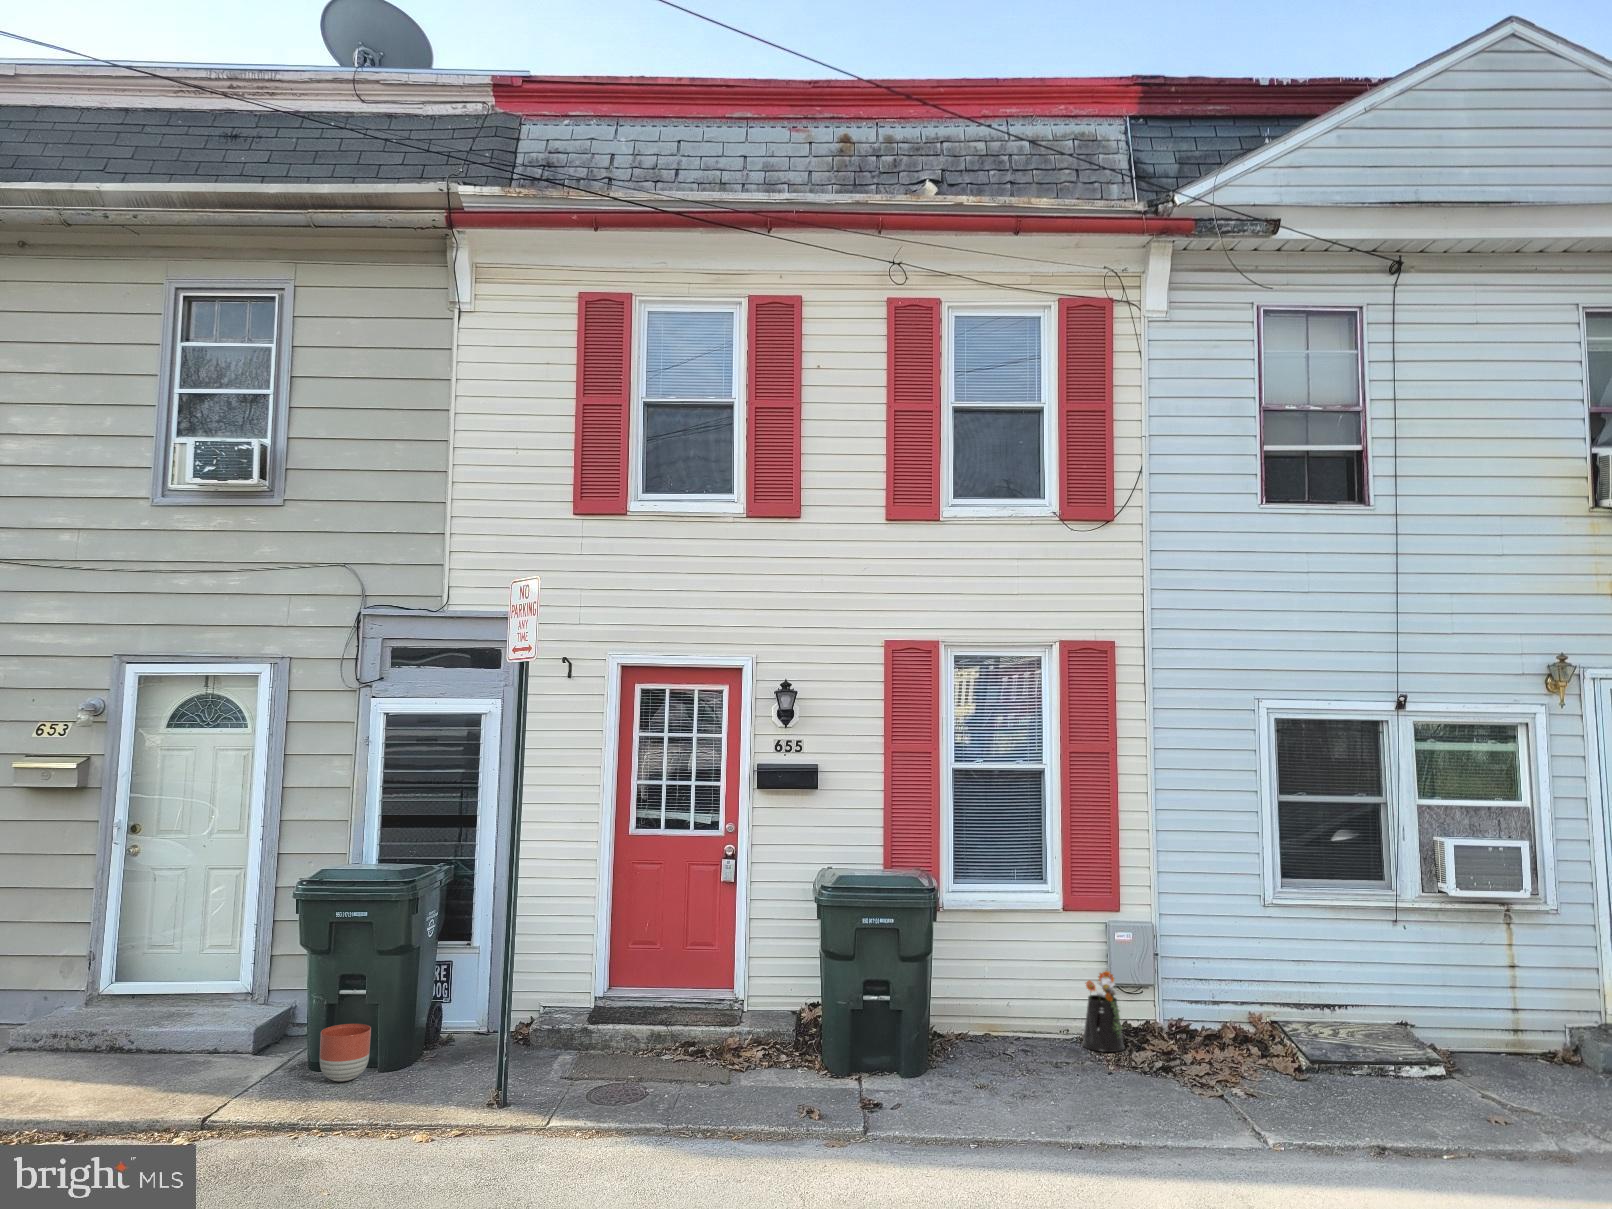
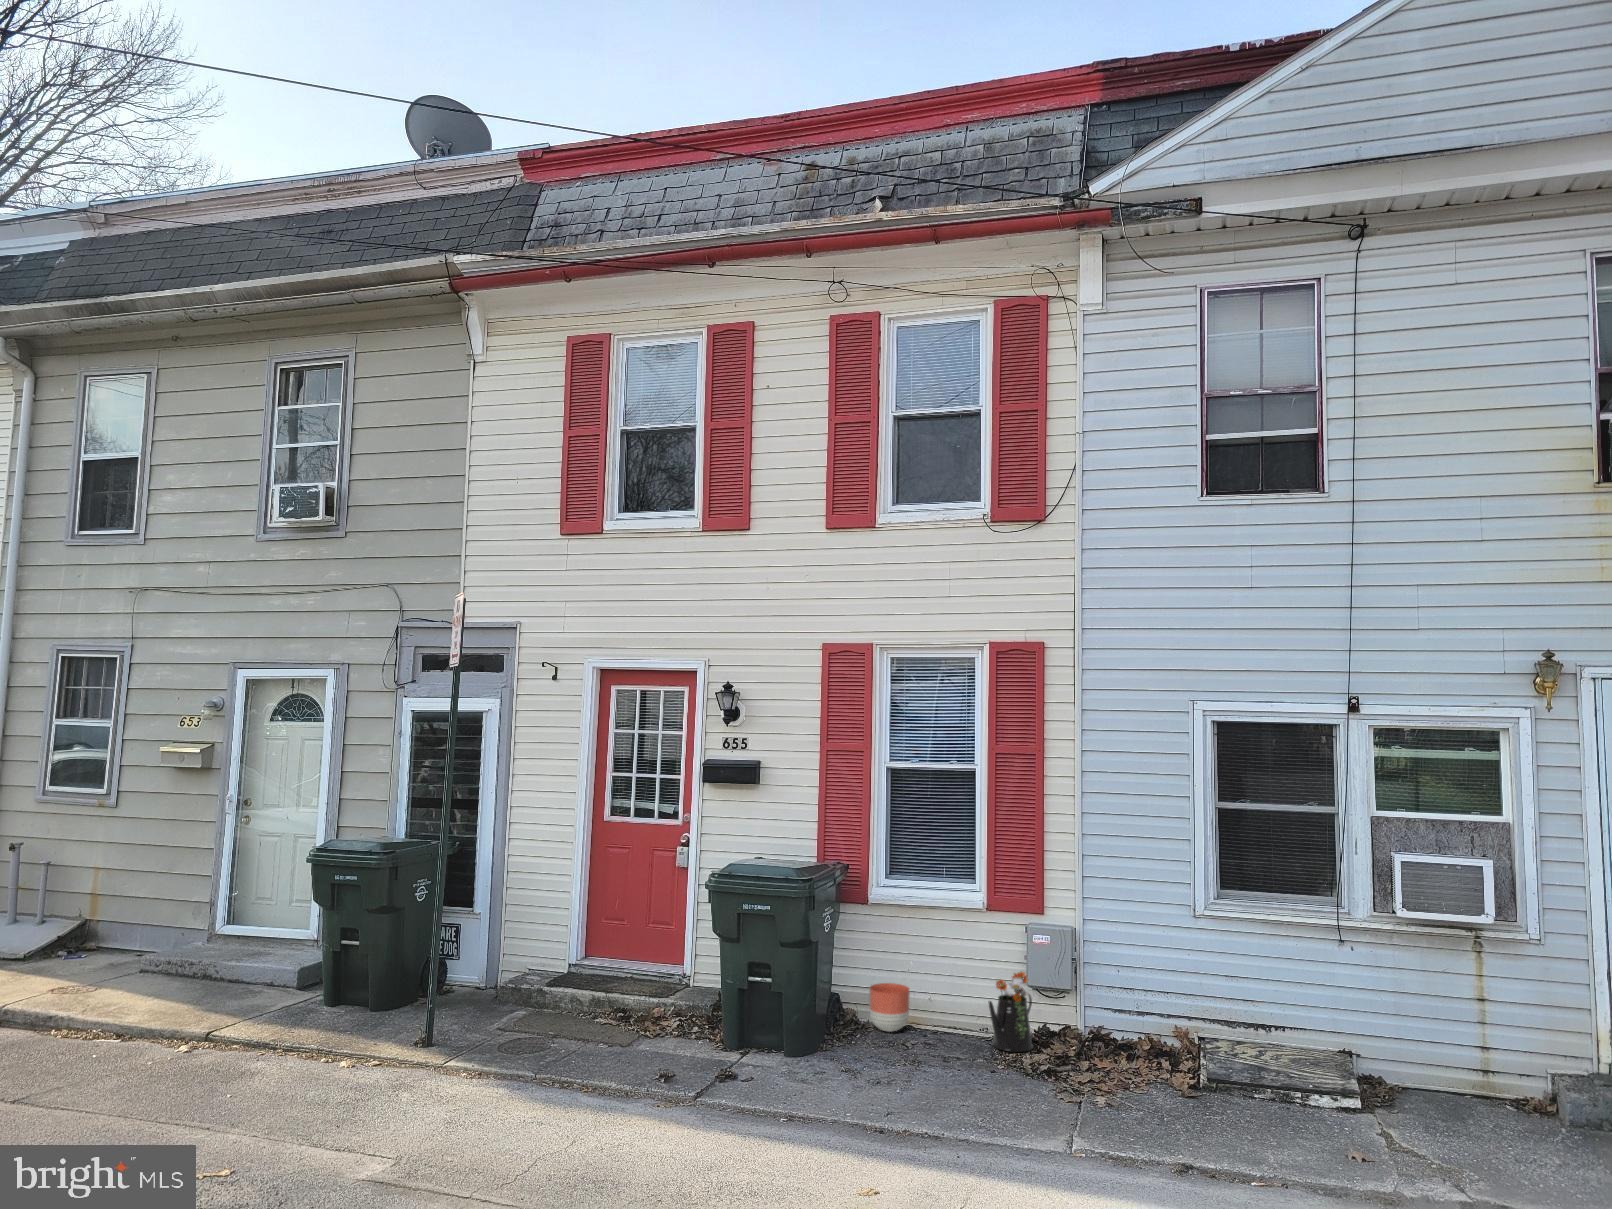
planter: present [320,1024,371,1081] -> present [869,983,910,1032]

